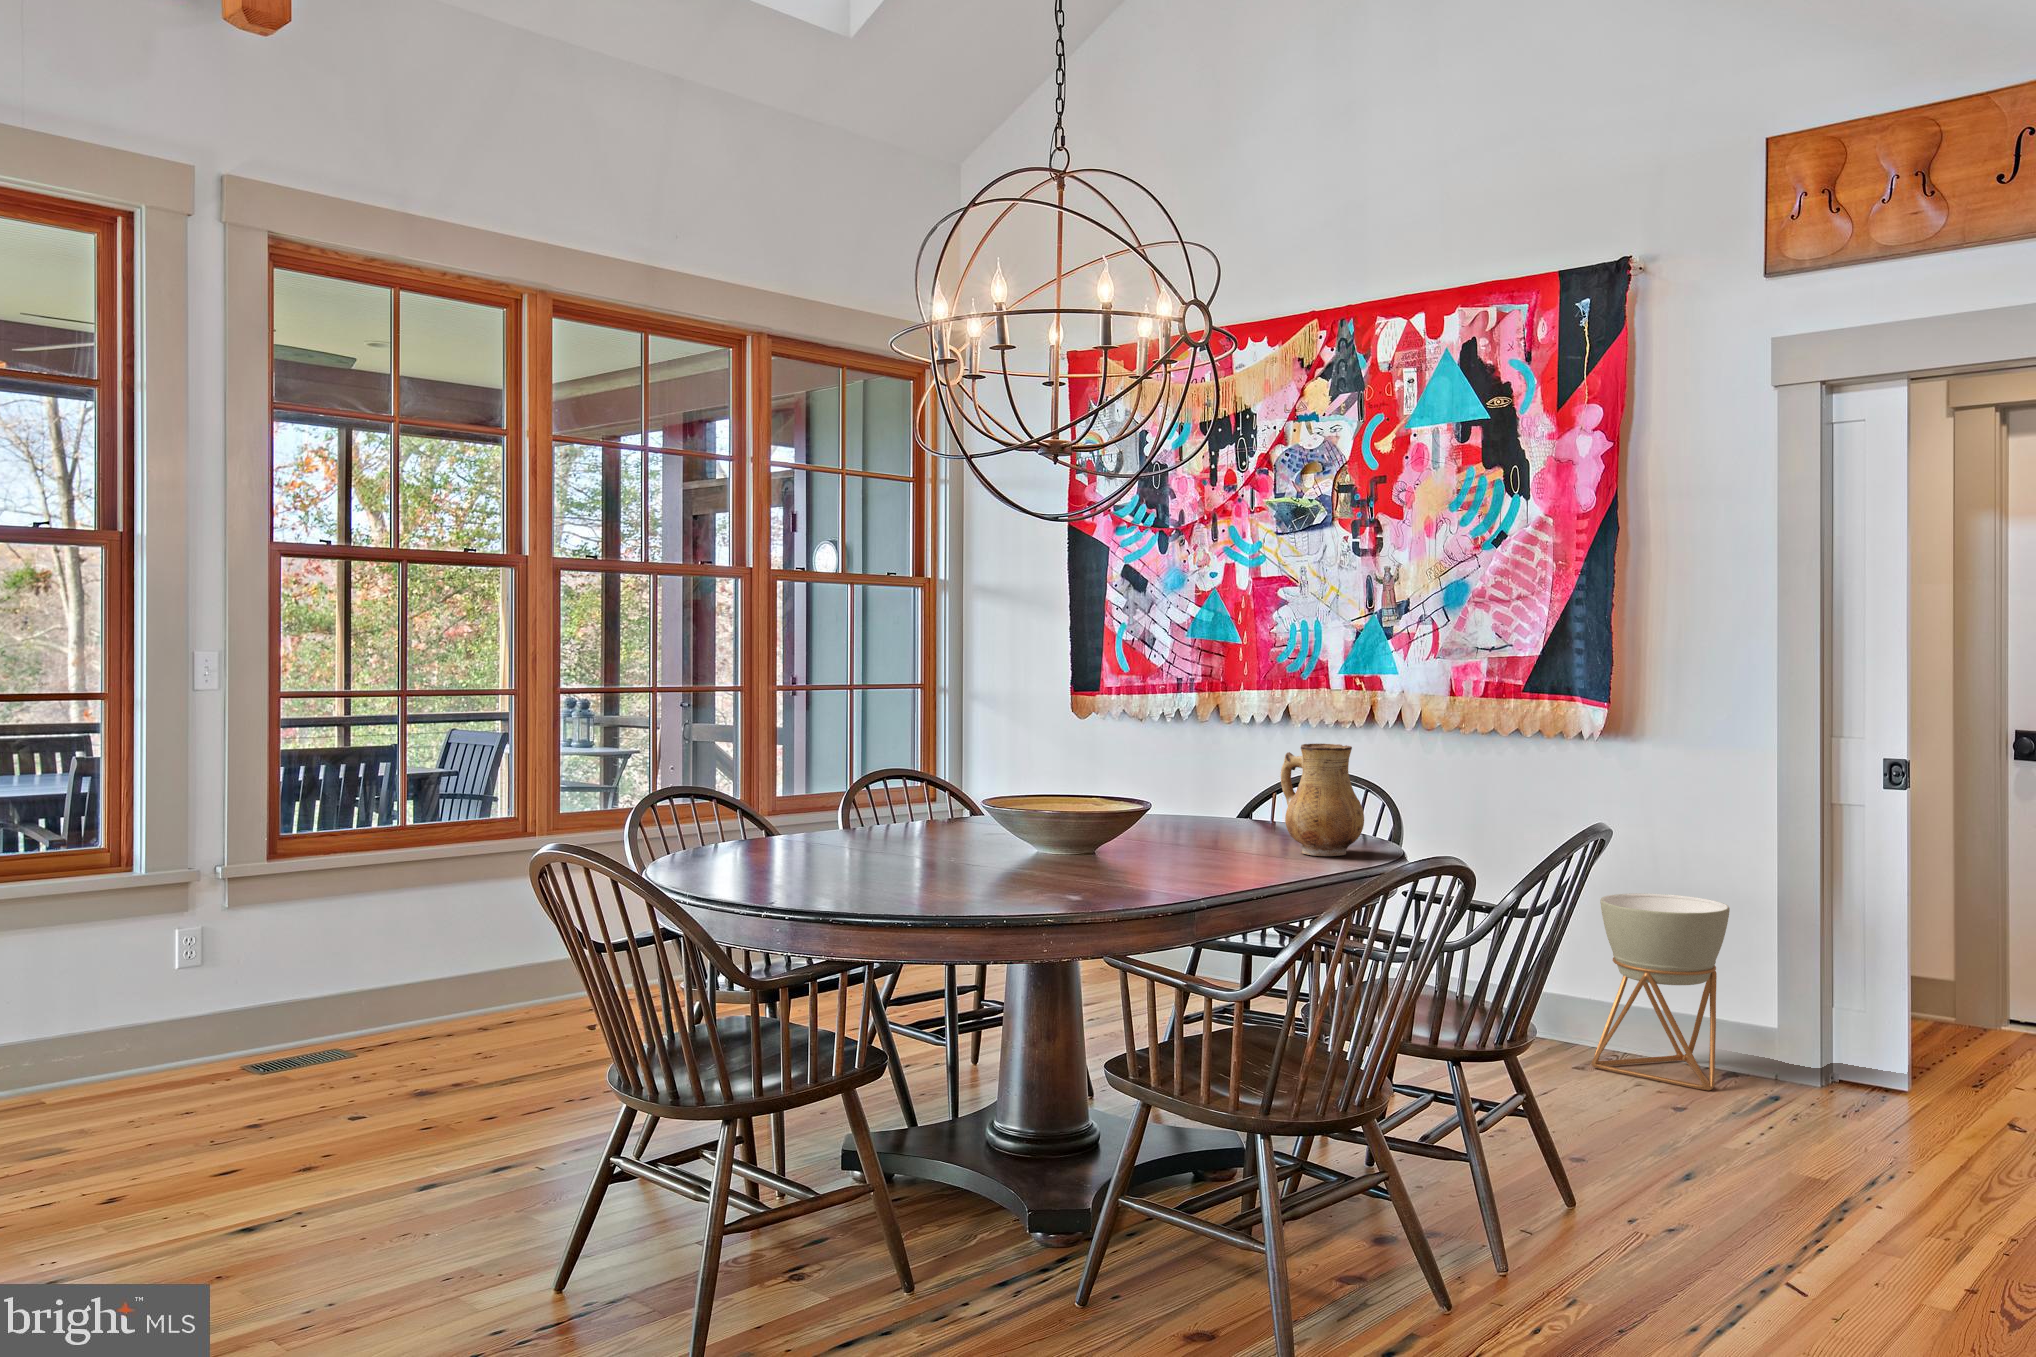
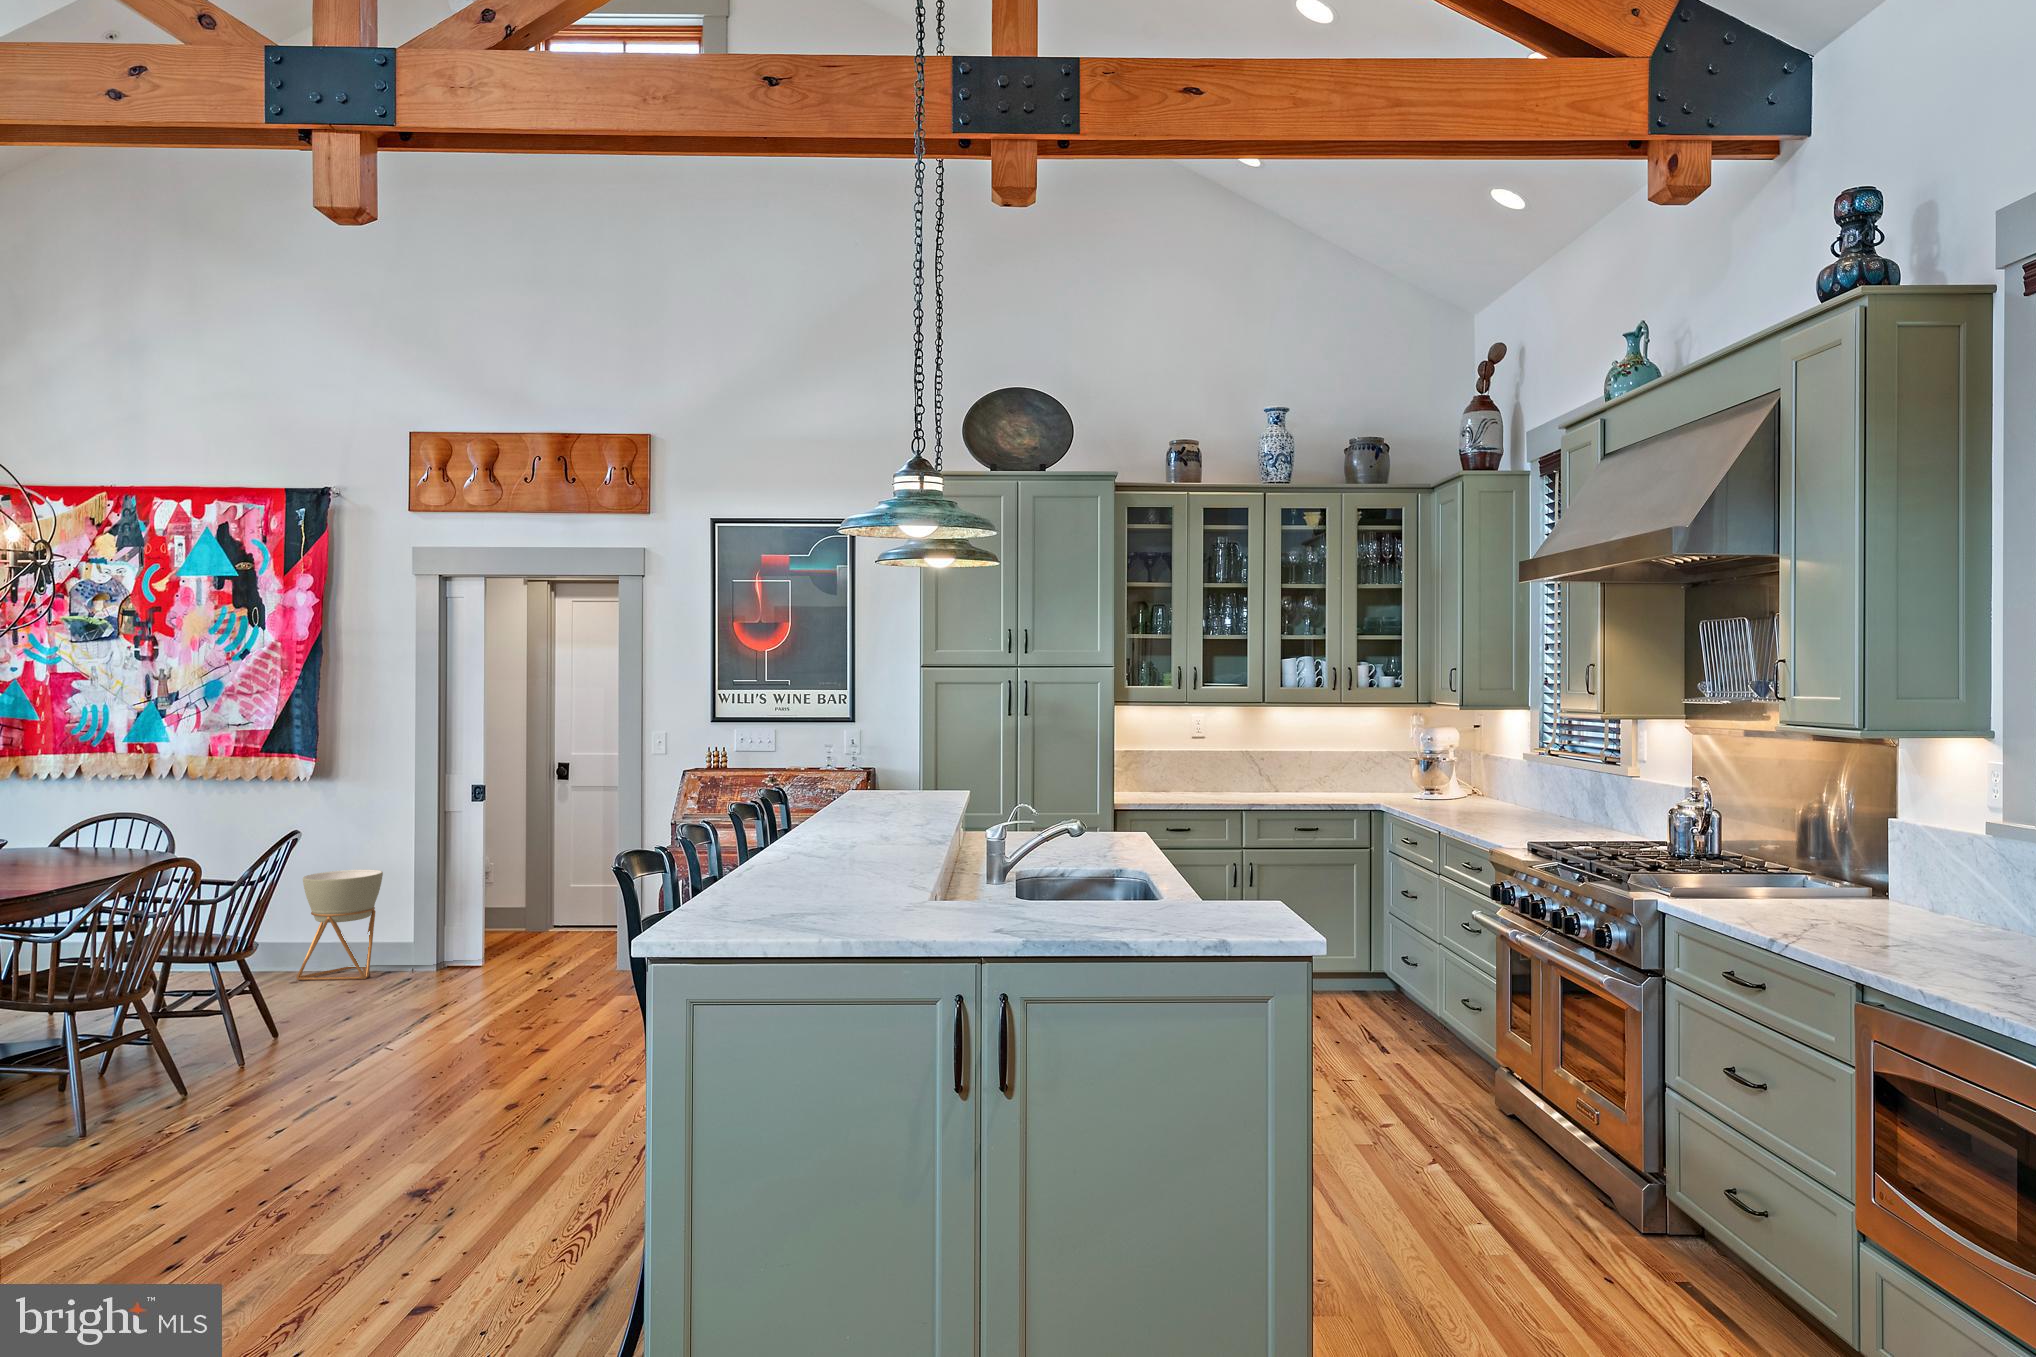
ceramic pitcher: present [1281,744,1364,856] -> none [30,795,93,864]

